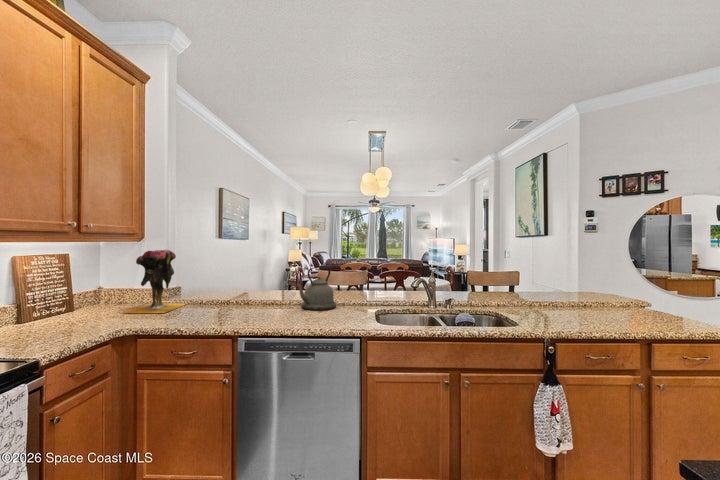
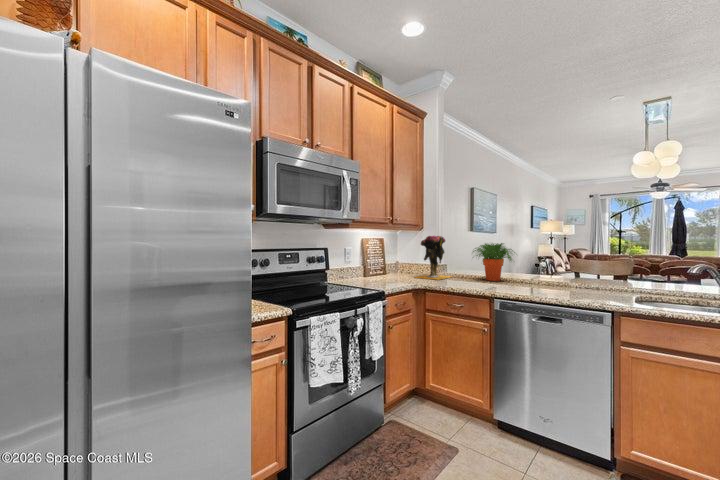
potted plant: none [211,258,268,306] -> present [473,243,515,281]
kettle: present [296,267,336,310] -> none [544,251,588,290]

